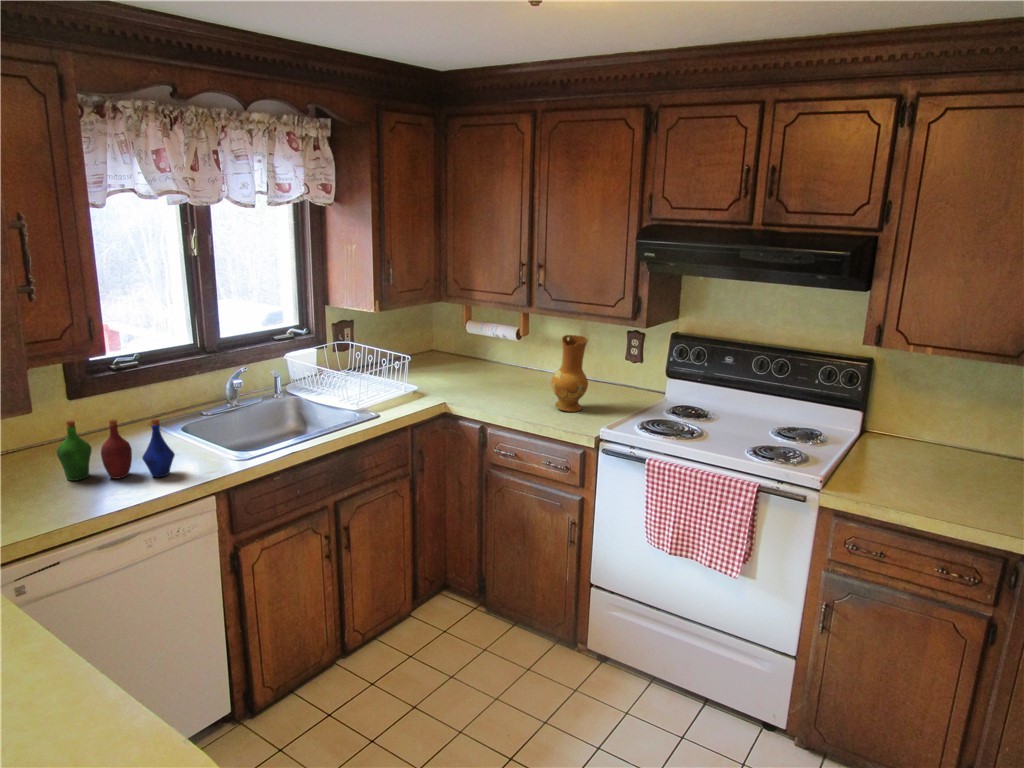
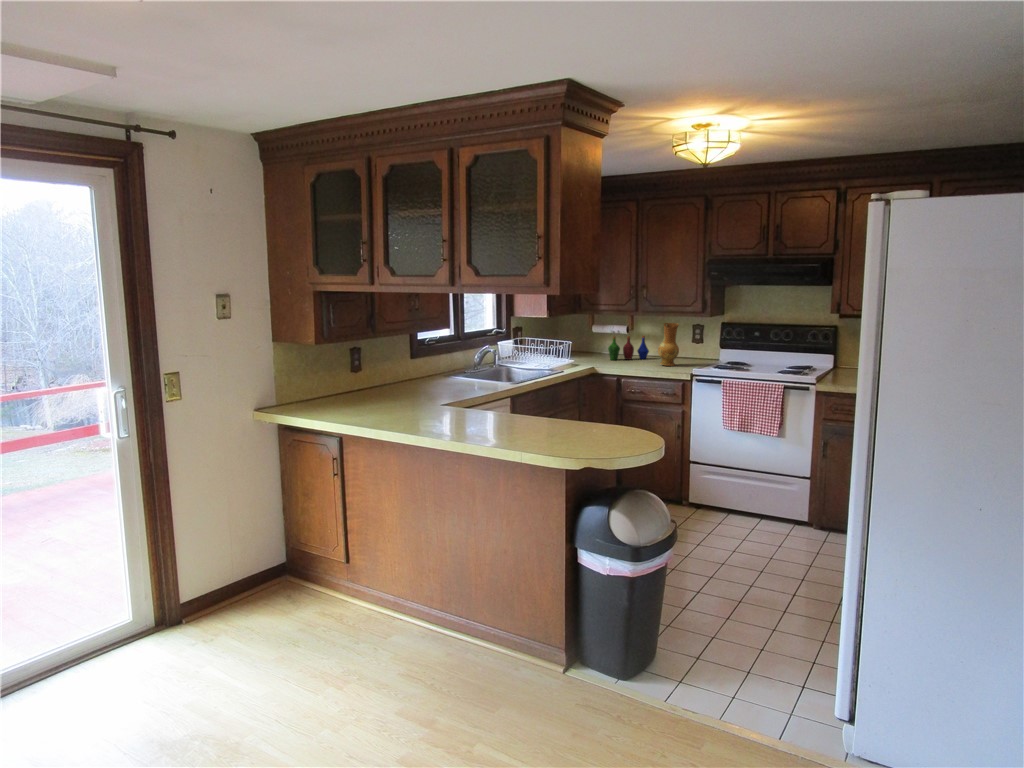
bottle: present [57,419,175,481] -> present [608,336,649,360]

